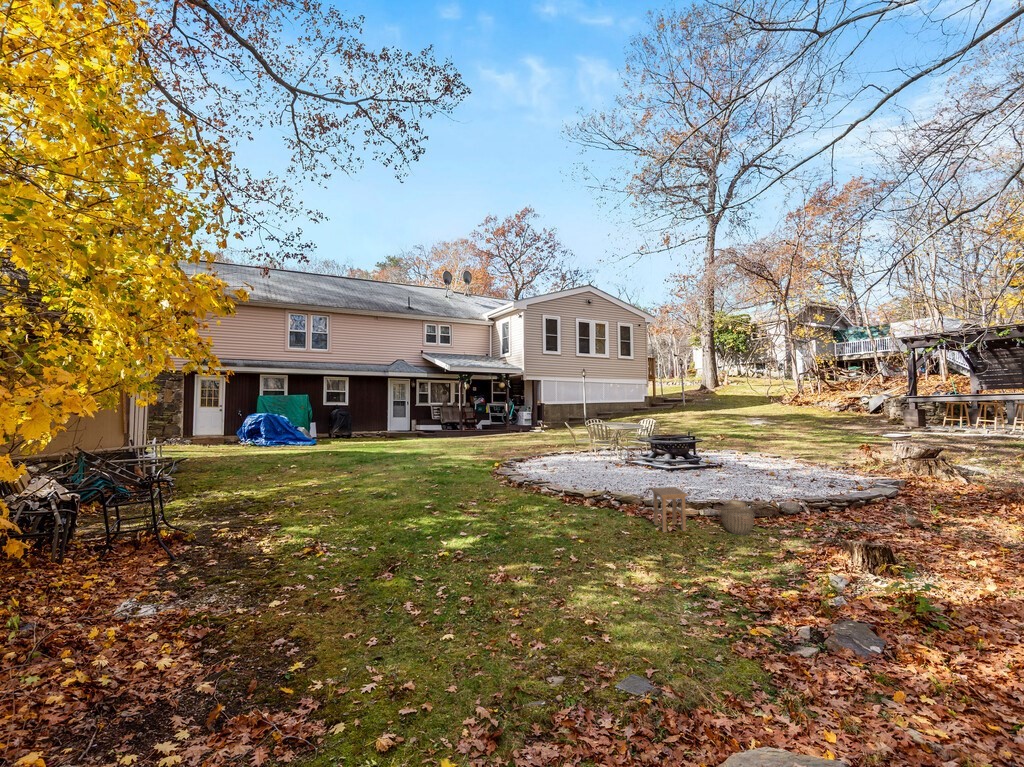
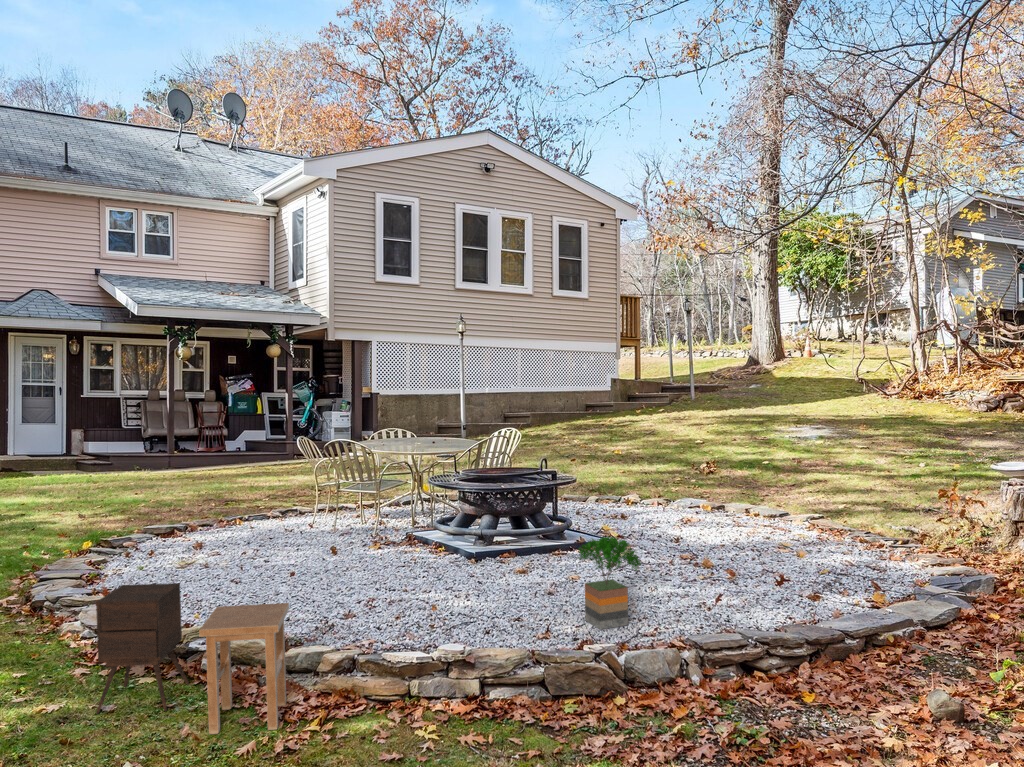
potted tree: none [747,465,778,501] -> present [578,537,641,629]
side table: none [606,480,635,526] -> present [96,583,189,714]
woven basket: present [721,500,754,535] -> none [370,642,452,741]

